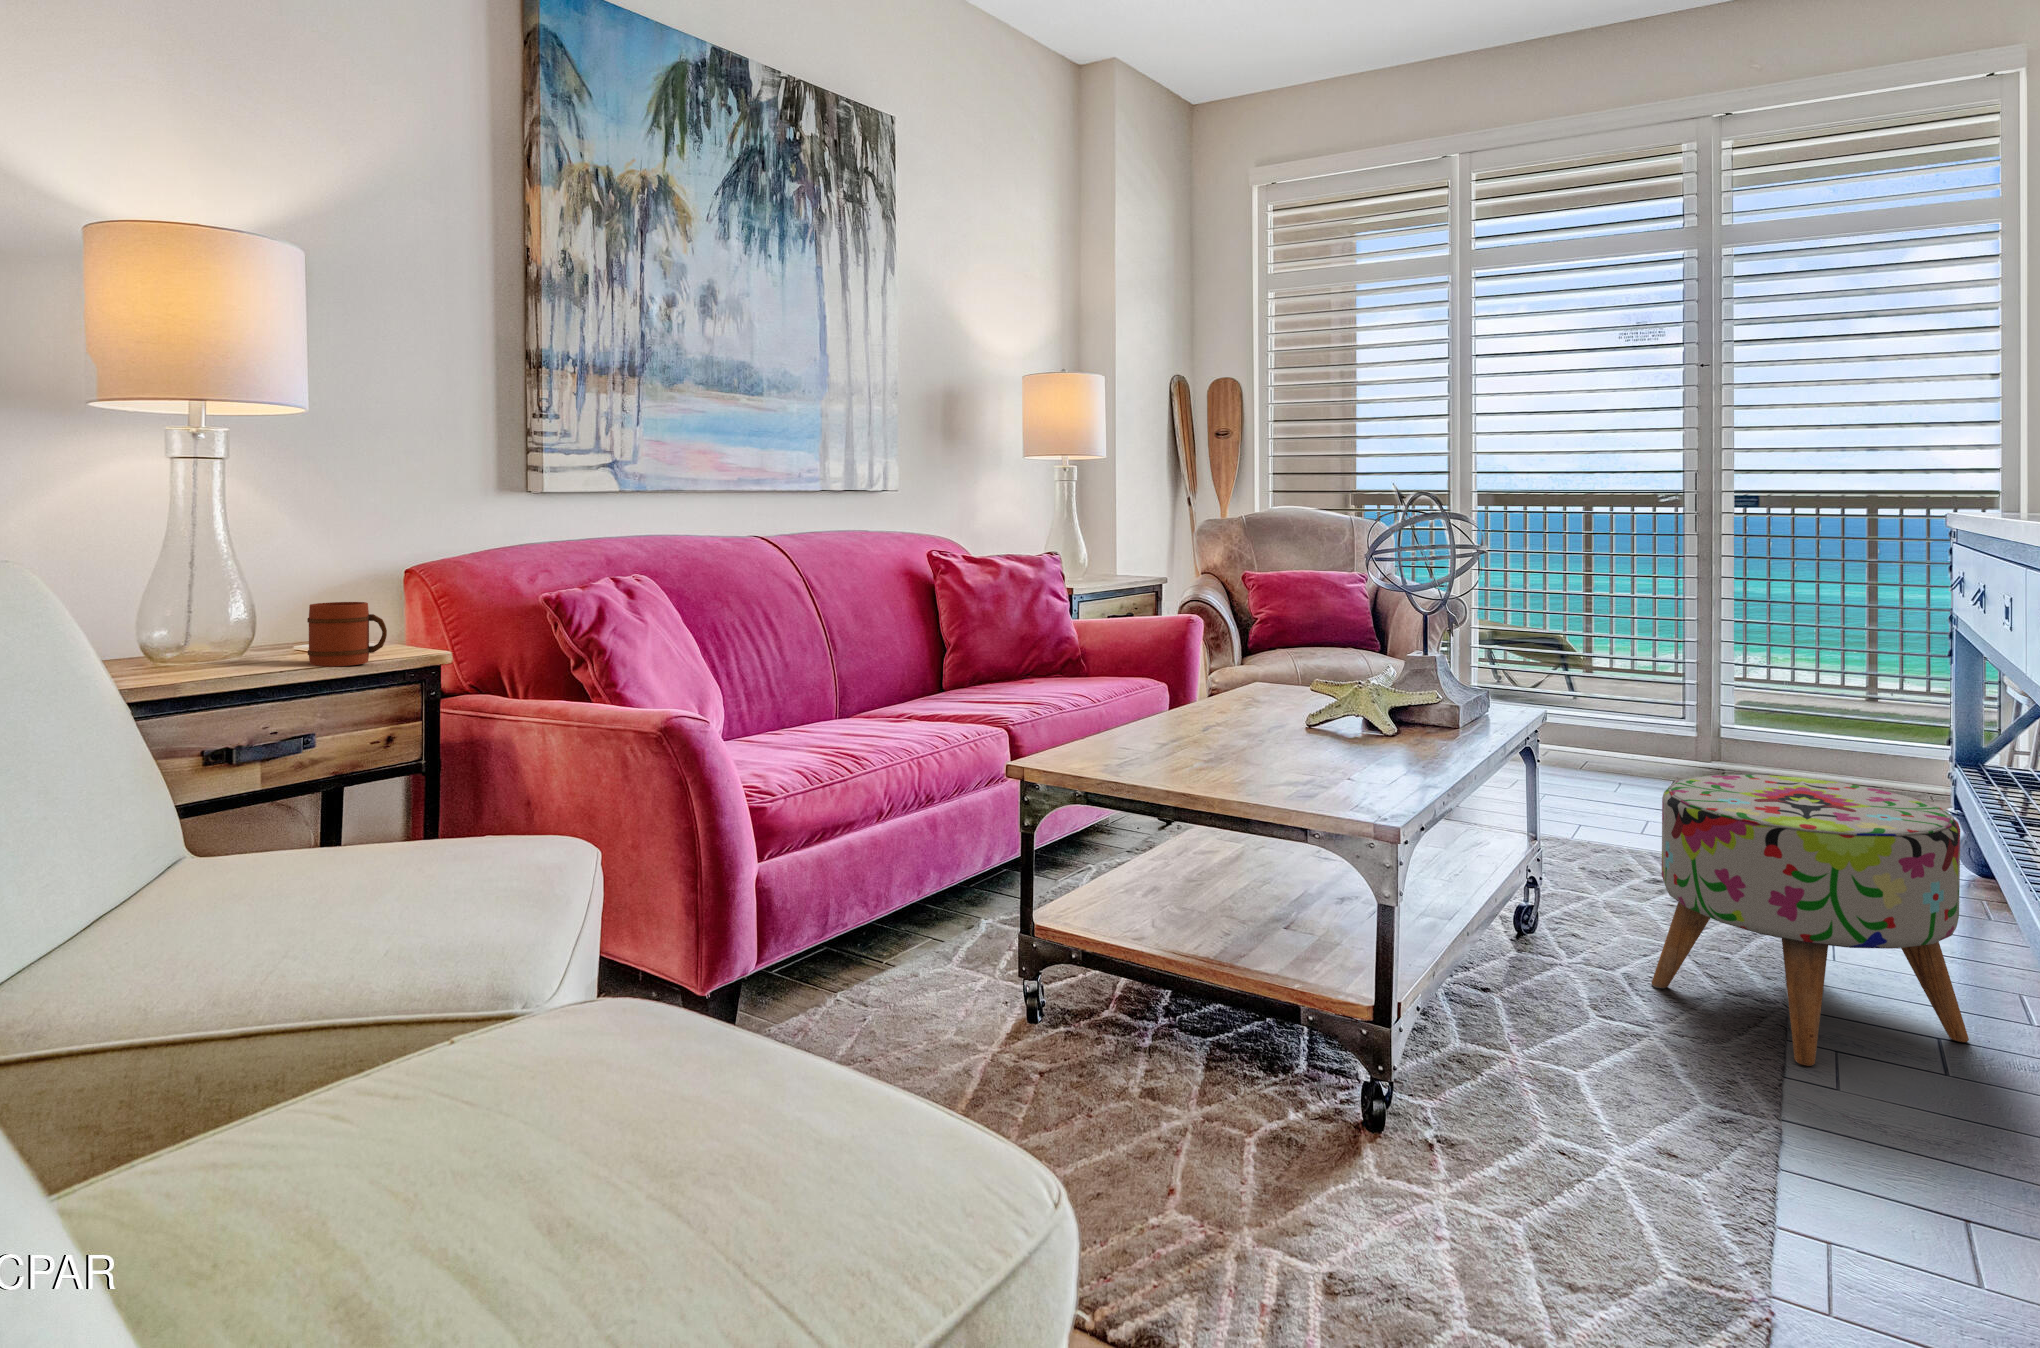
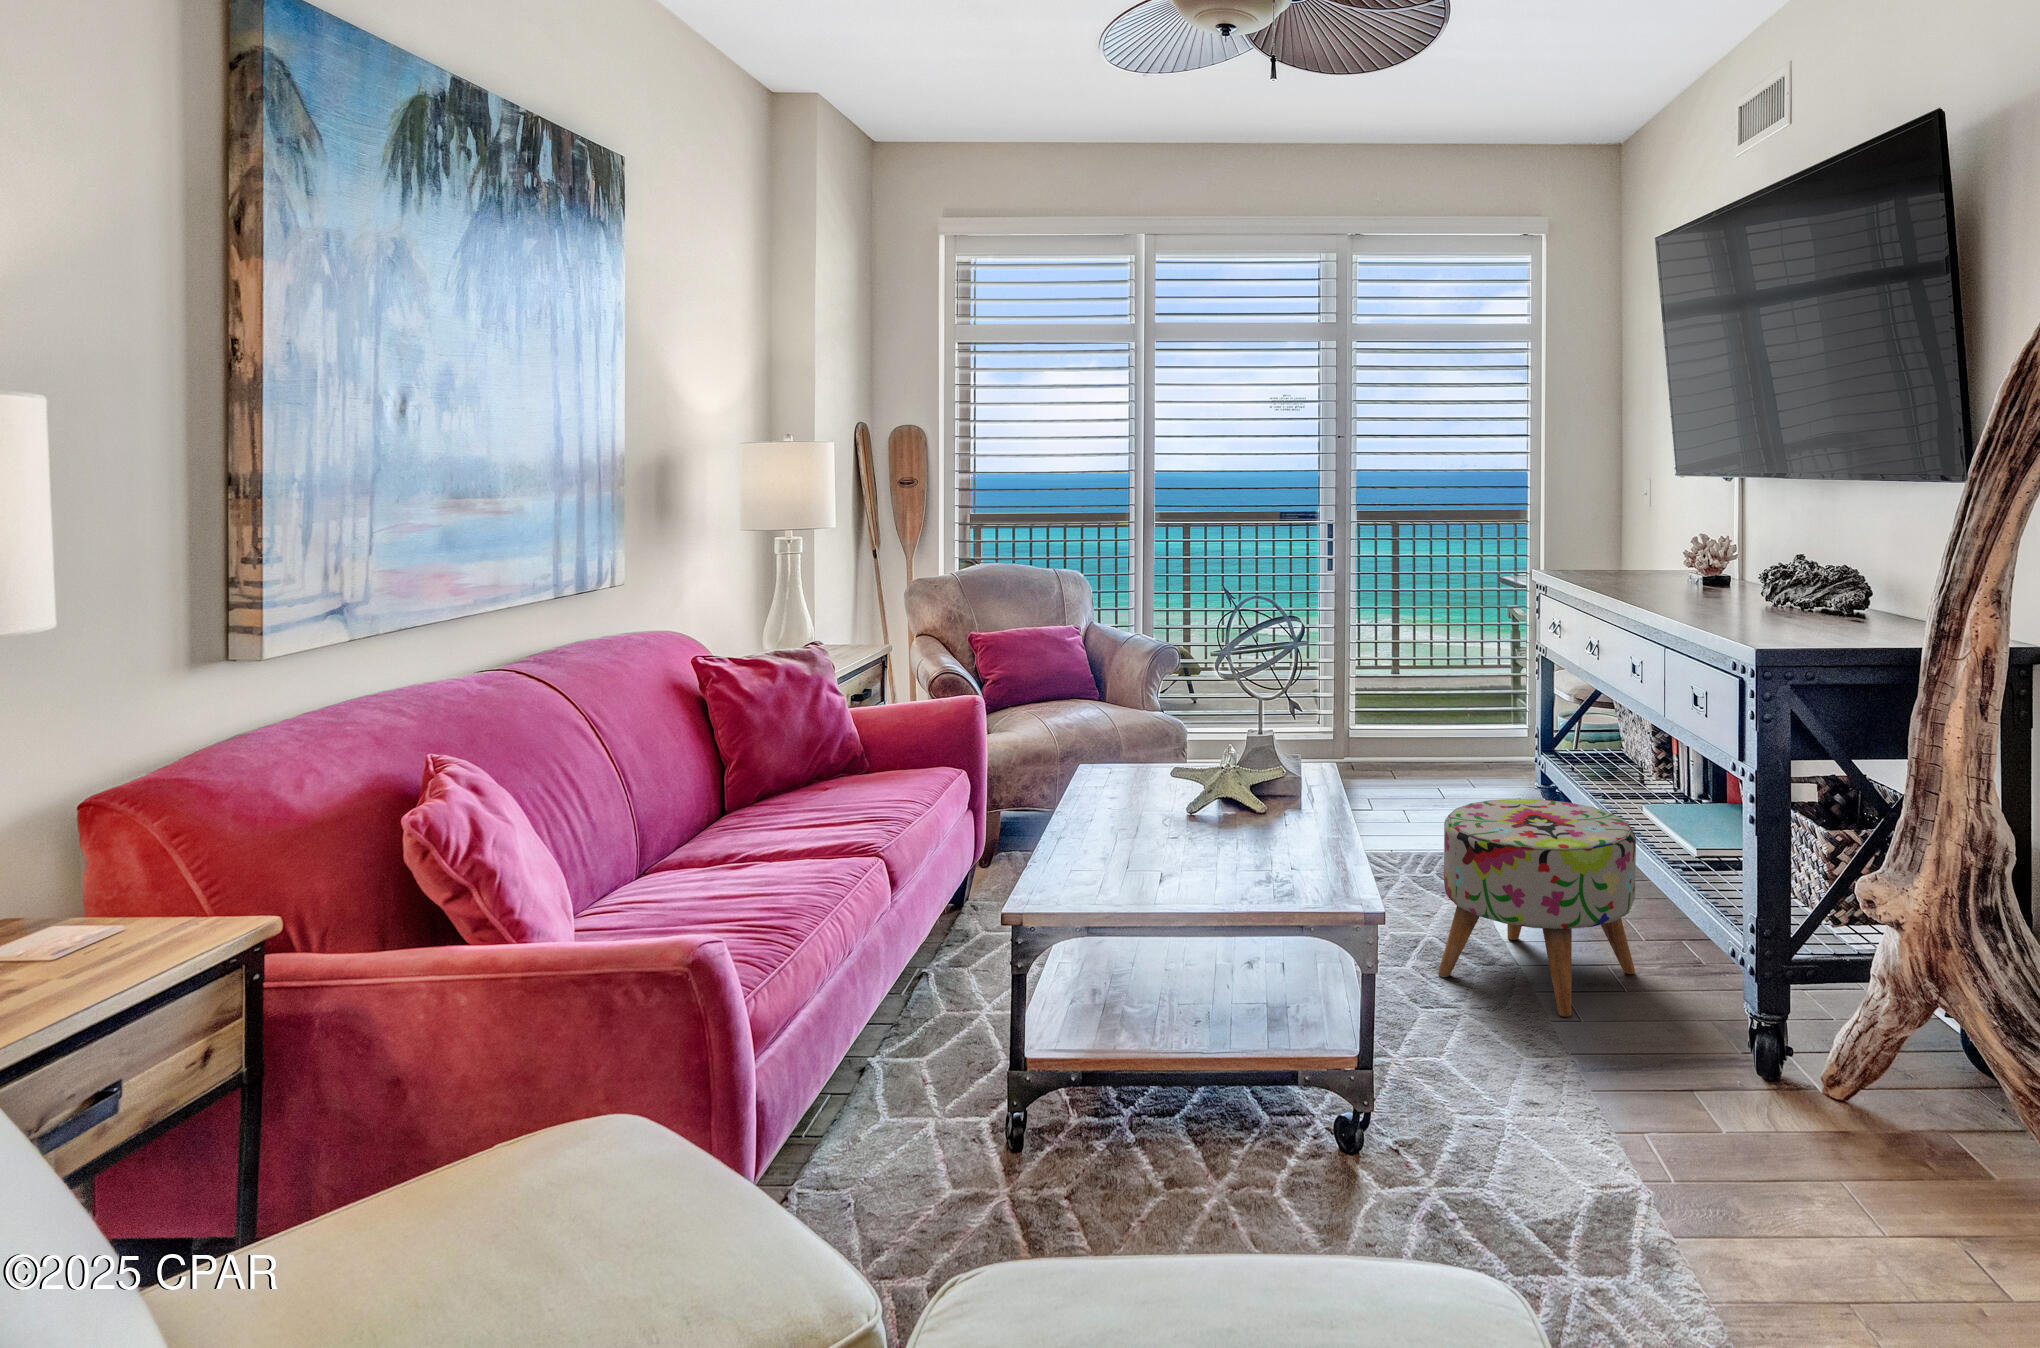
mug: present [307,602,387,667] -> none [70,846,191,948]

